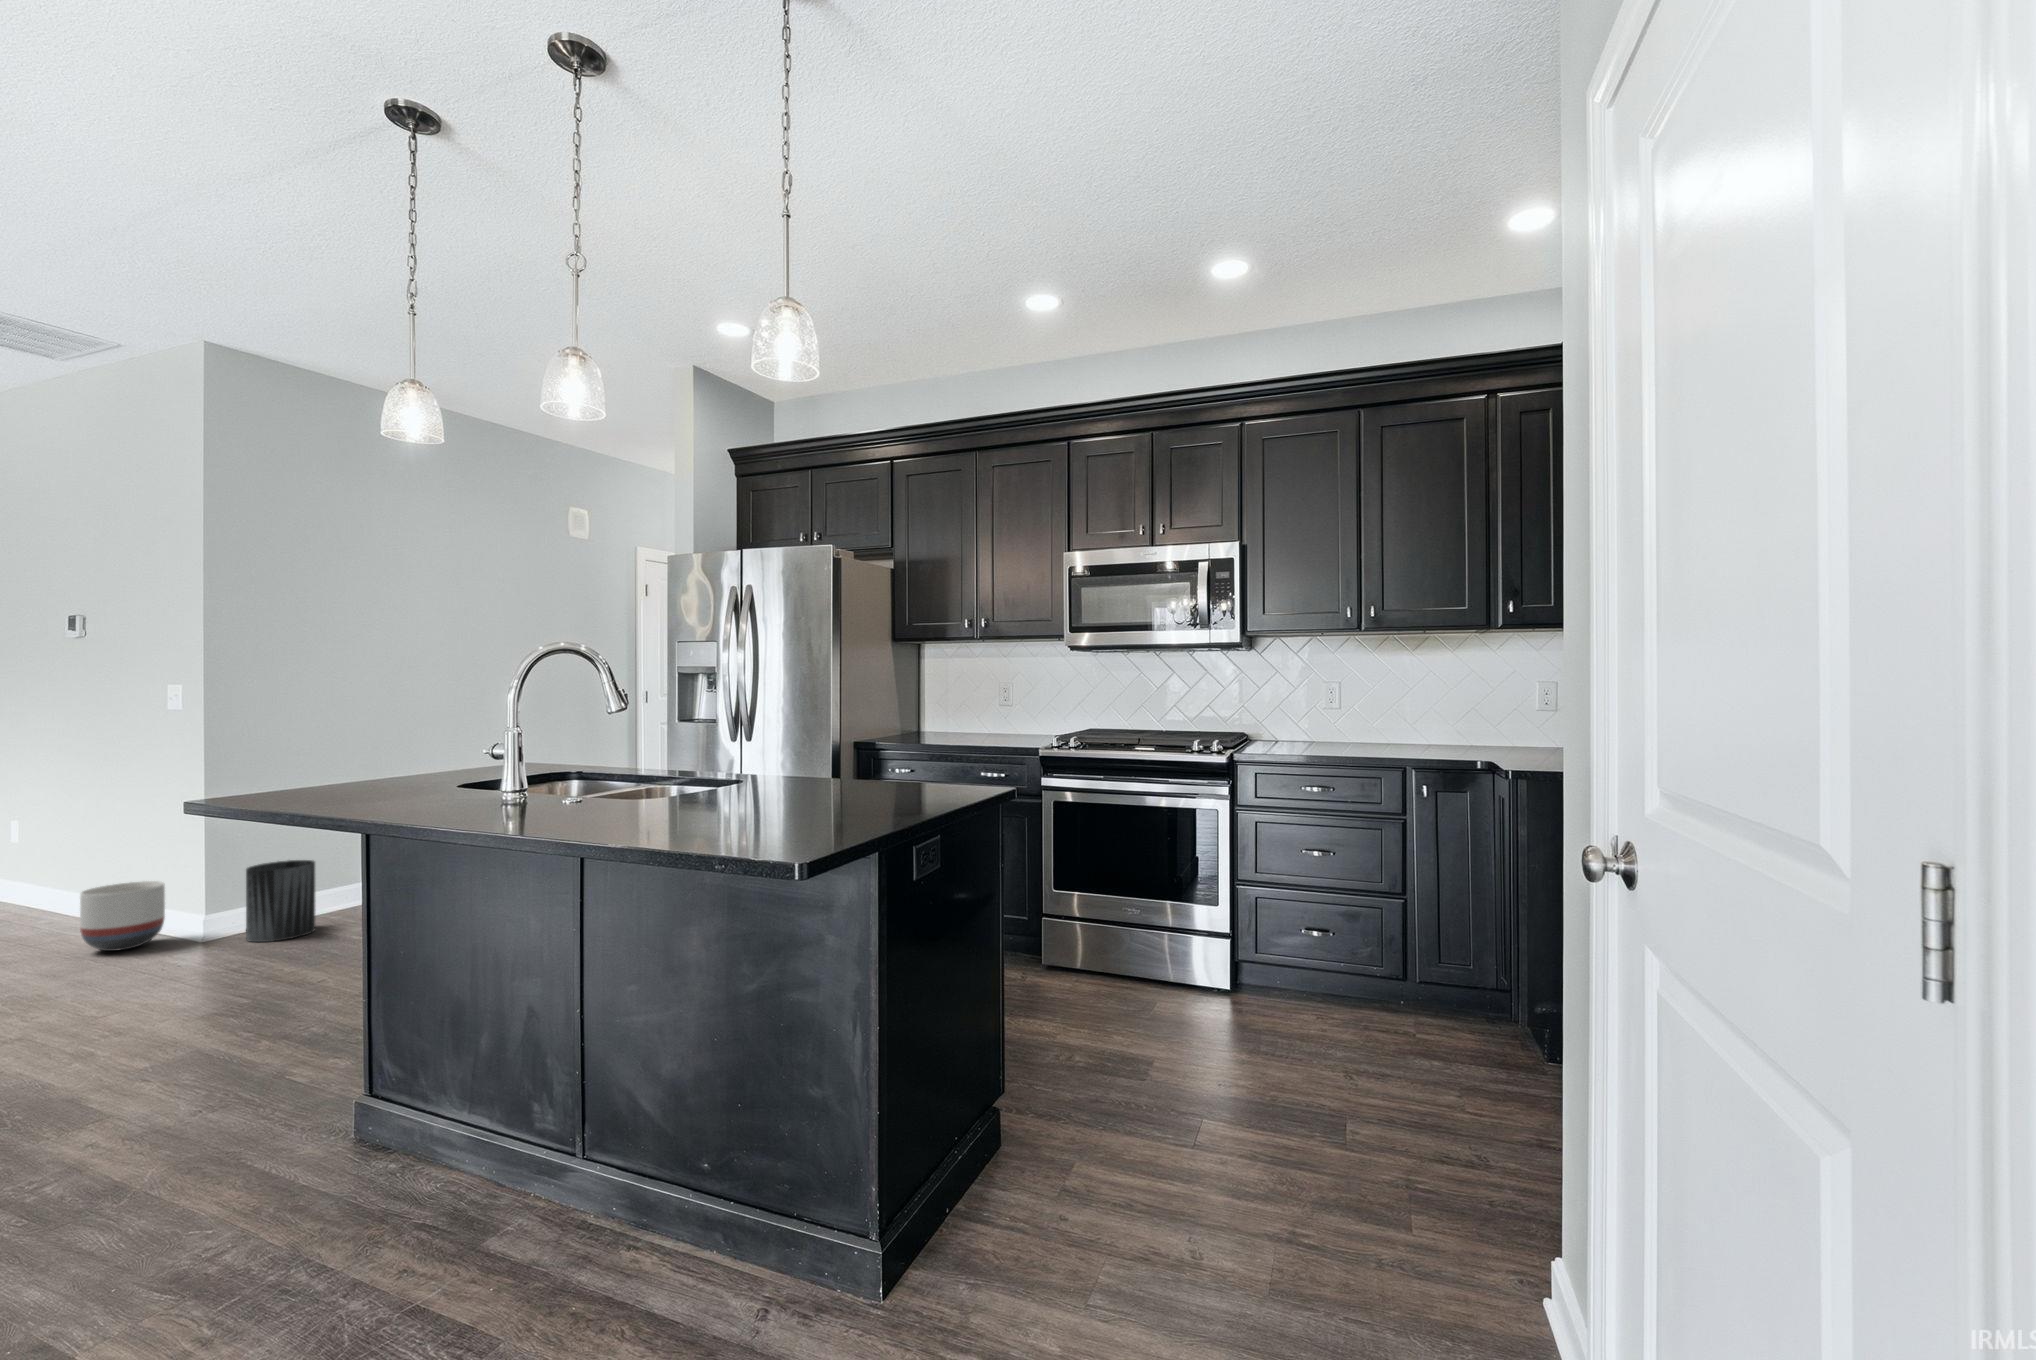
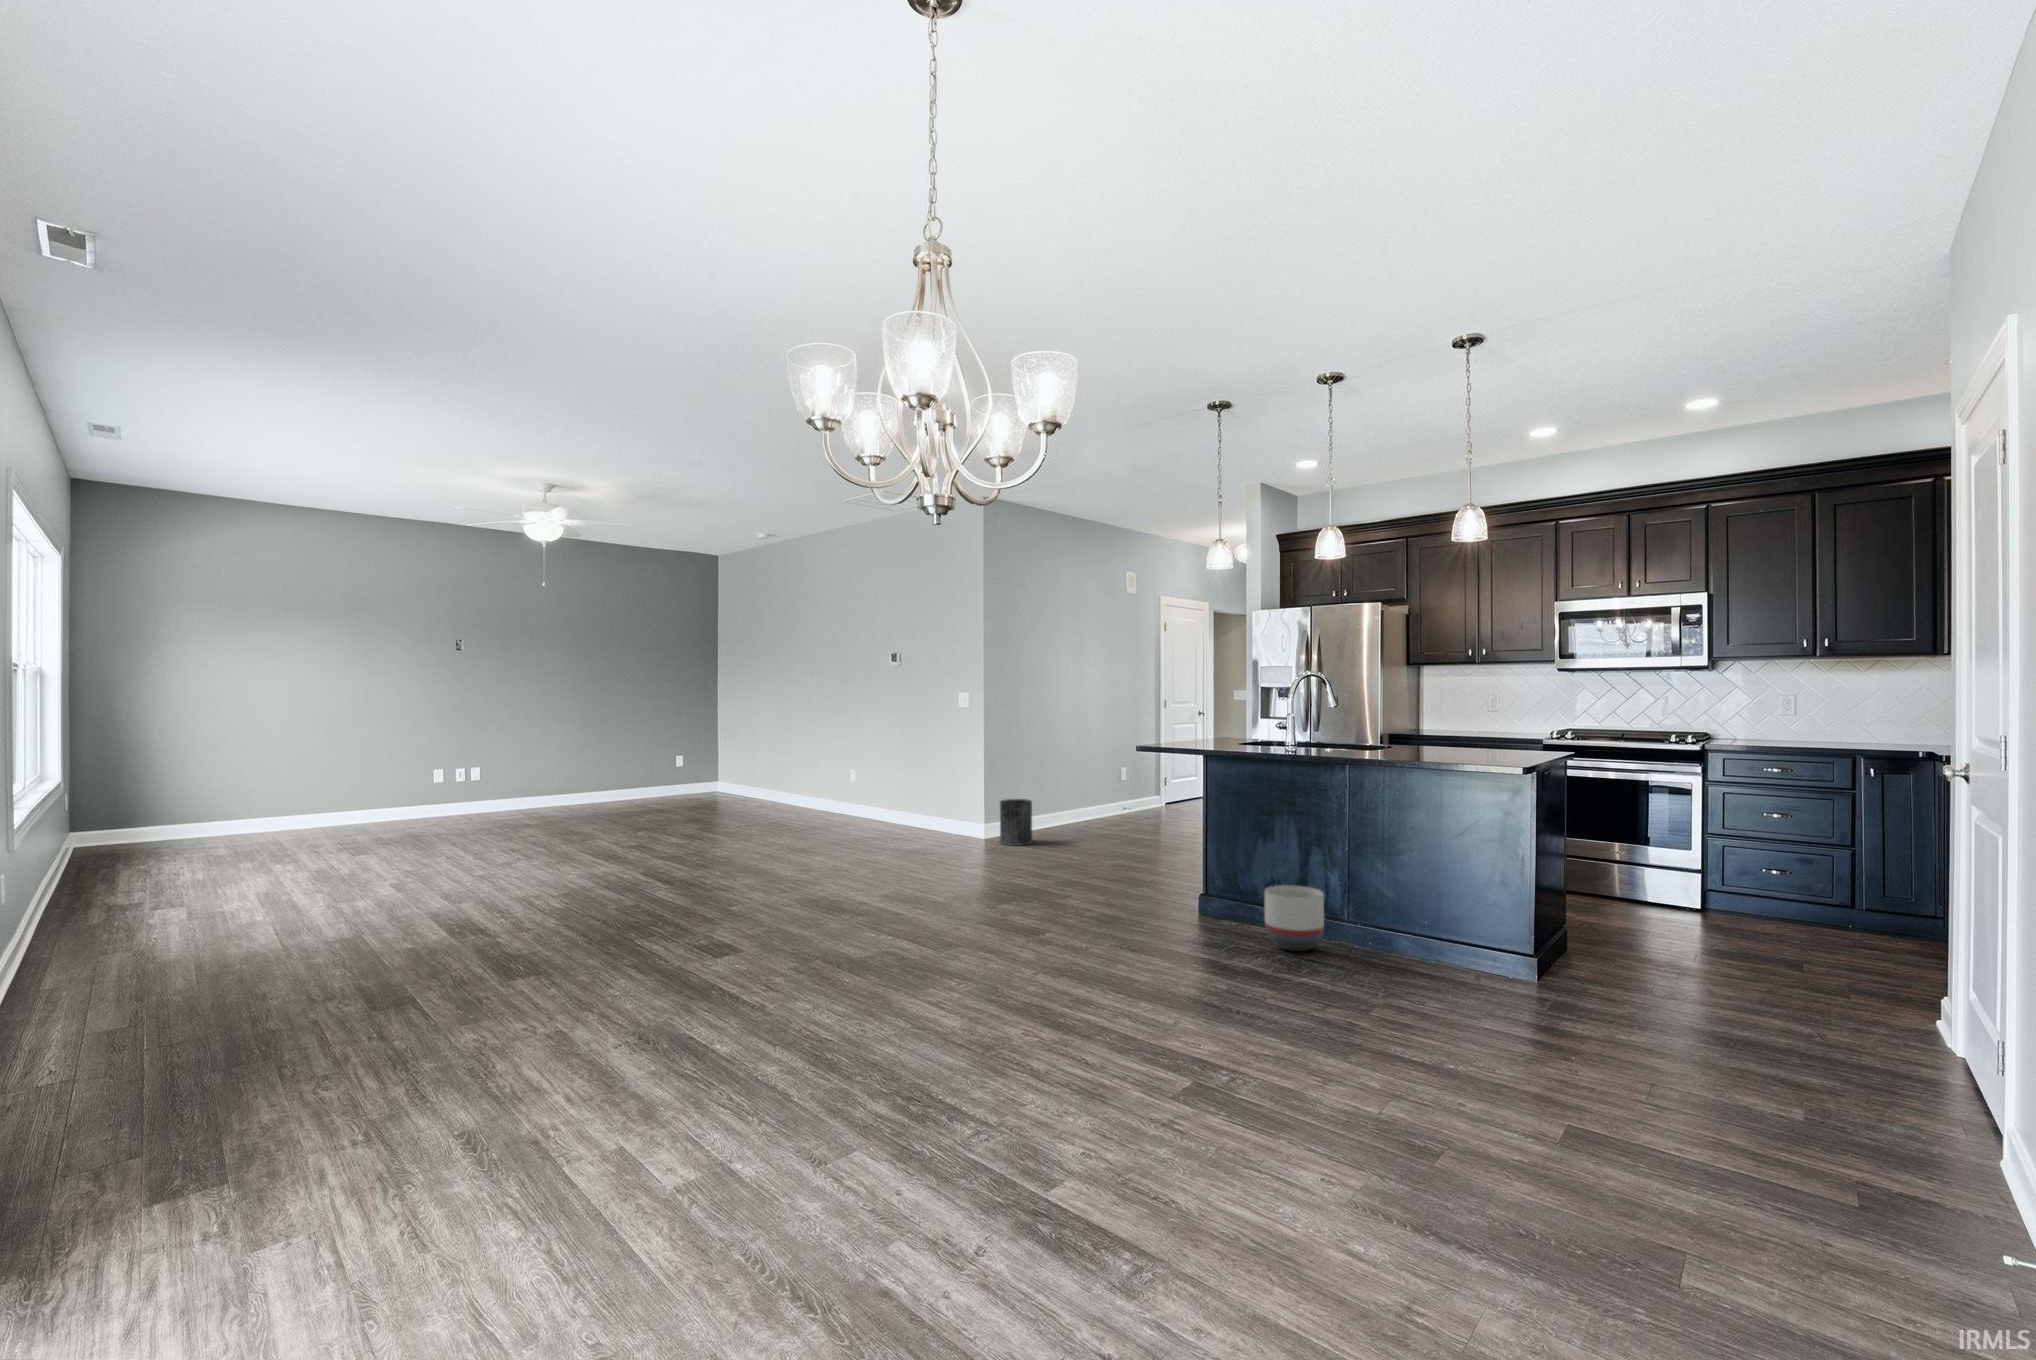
planter: present [80,881,165,951] -> present [1265,885,1324,951]

